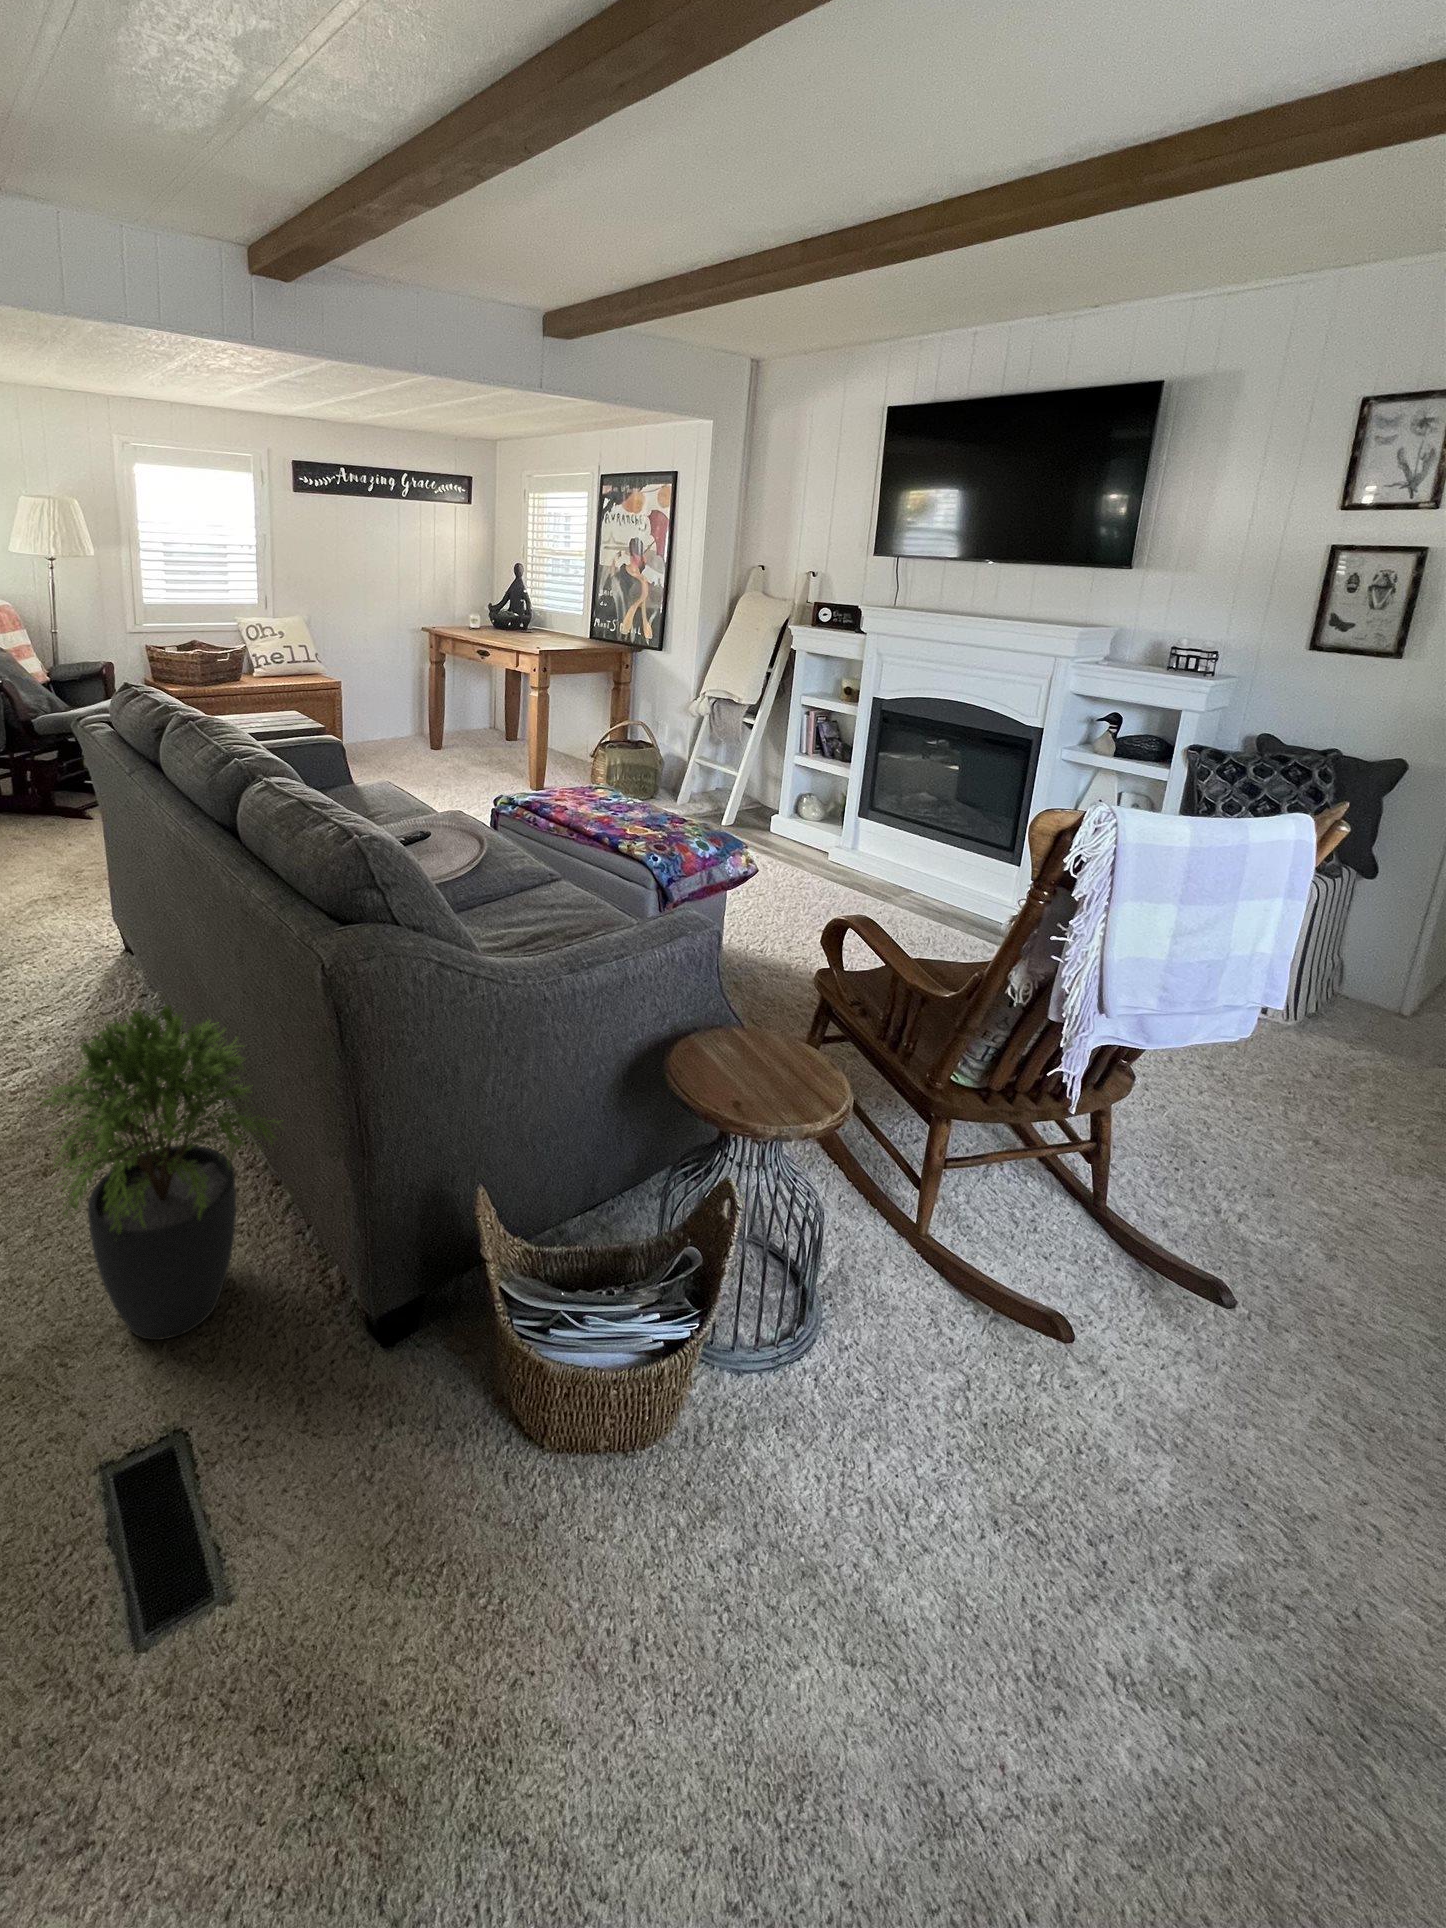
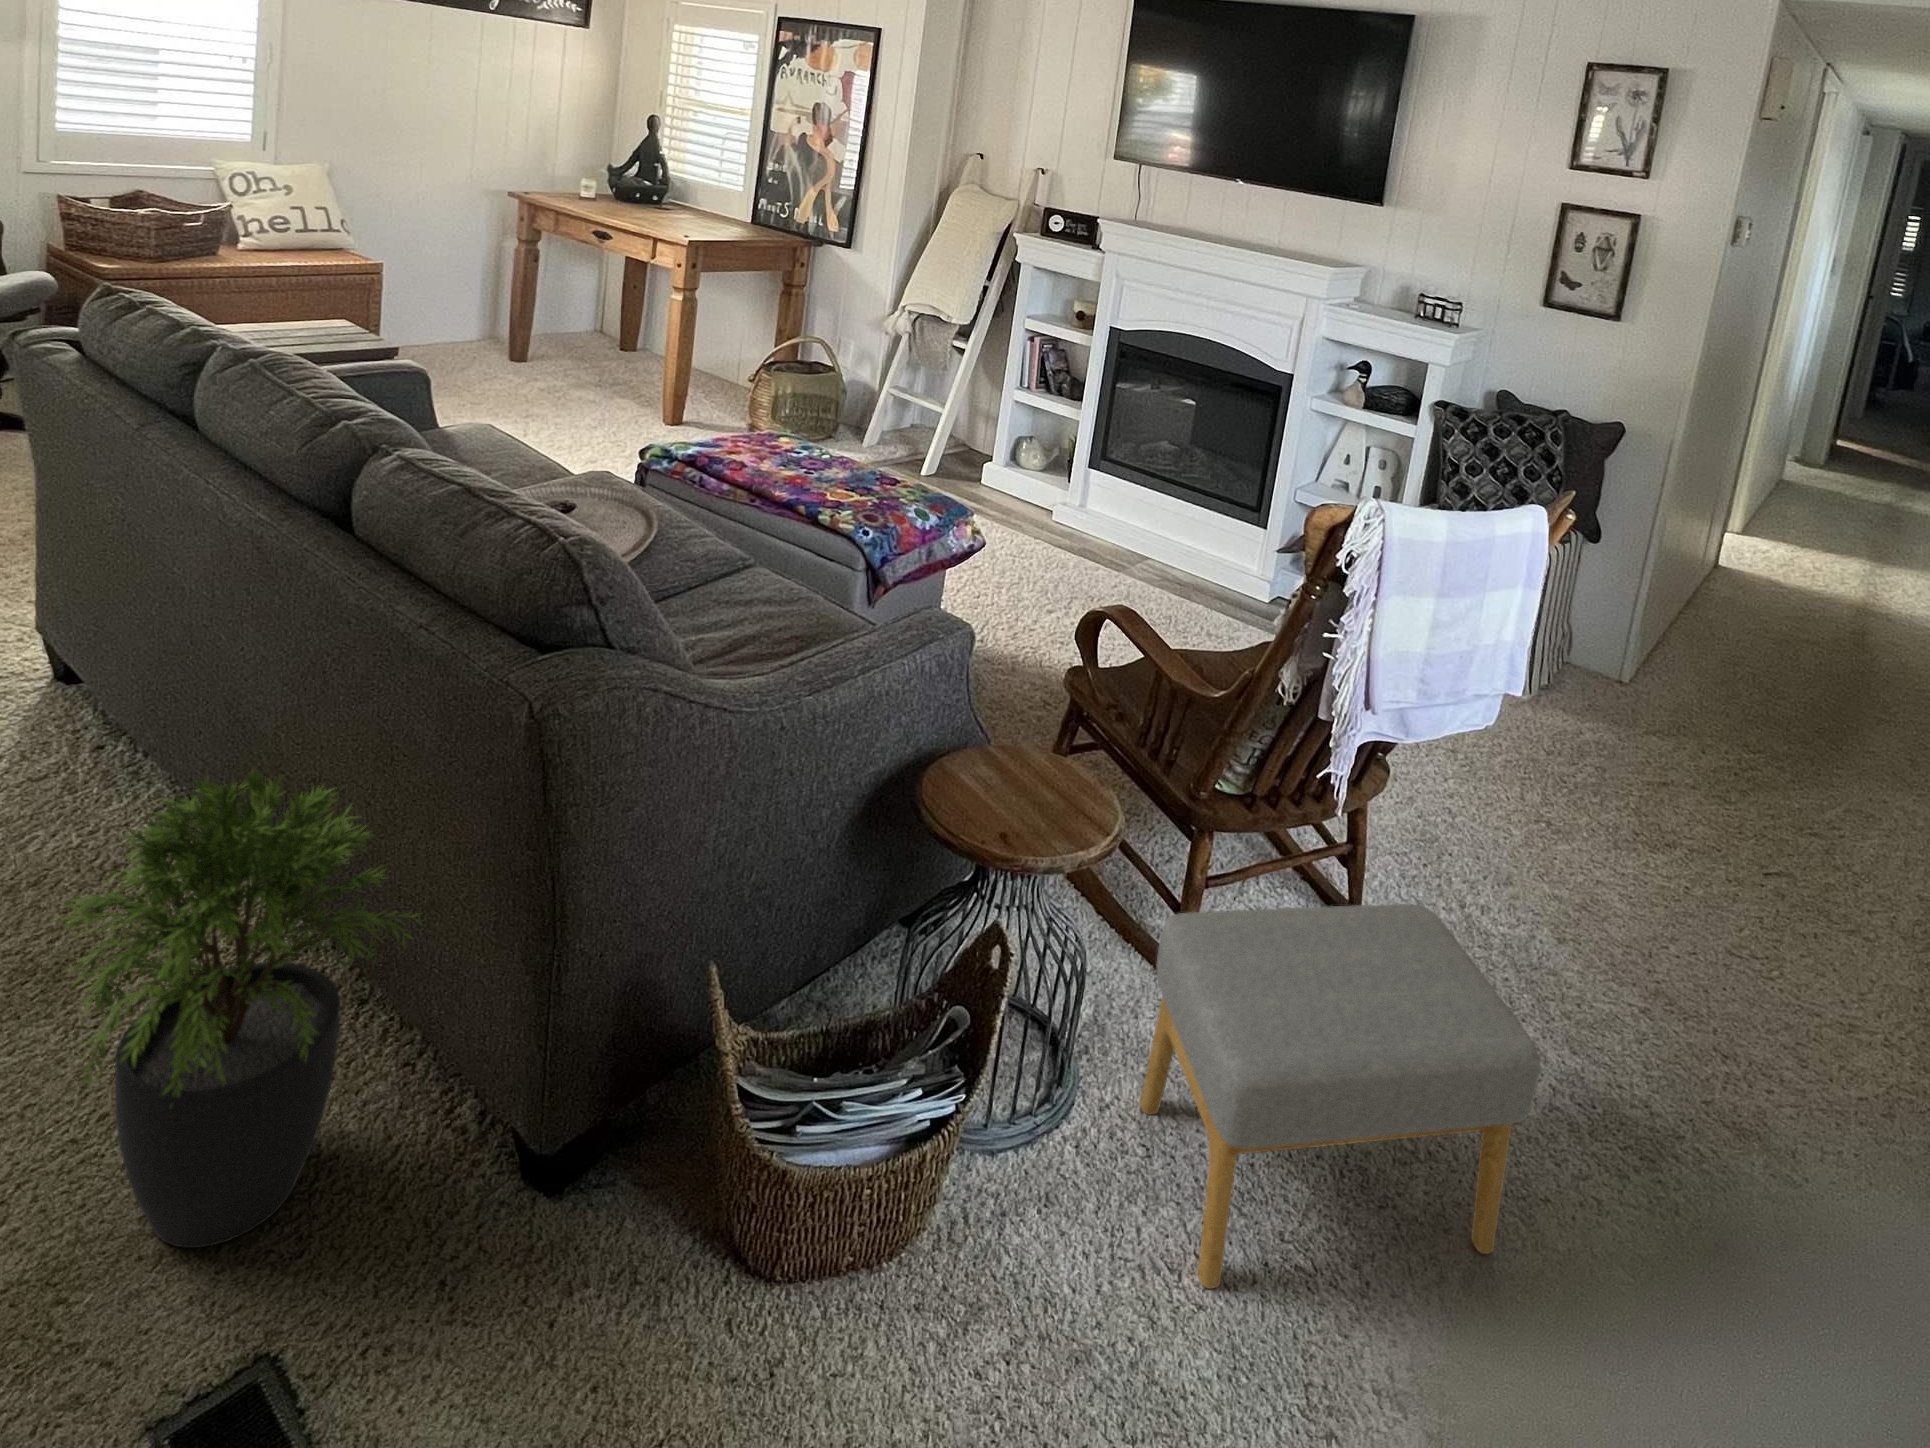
footstool: none [876,1188,1310,1564] -> present [1140,904,1540,1289]

